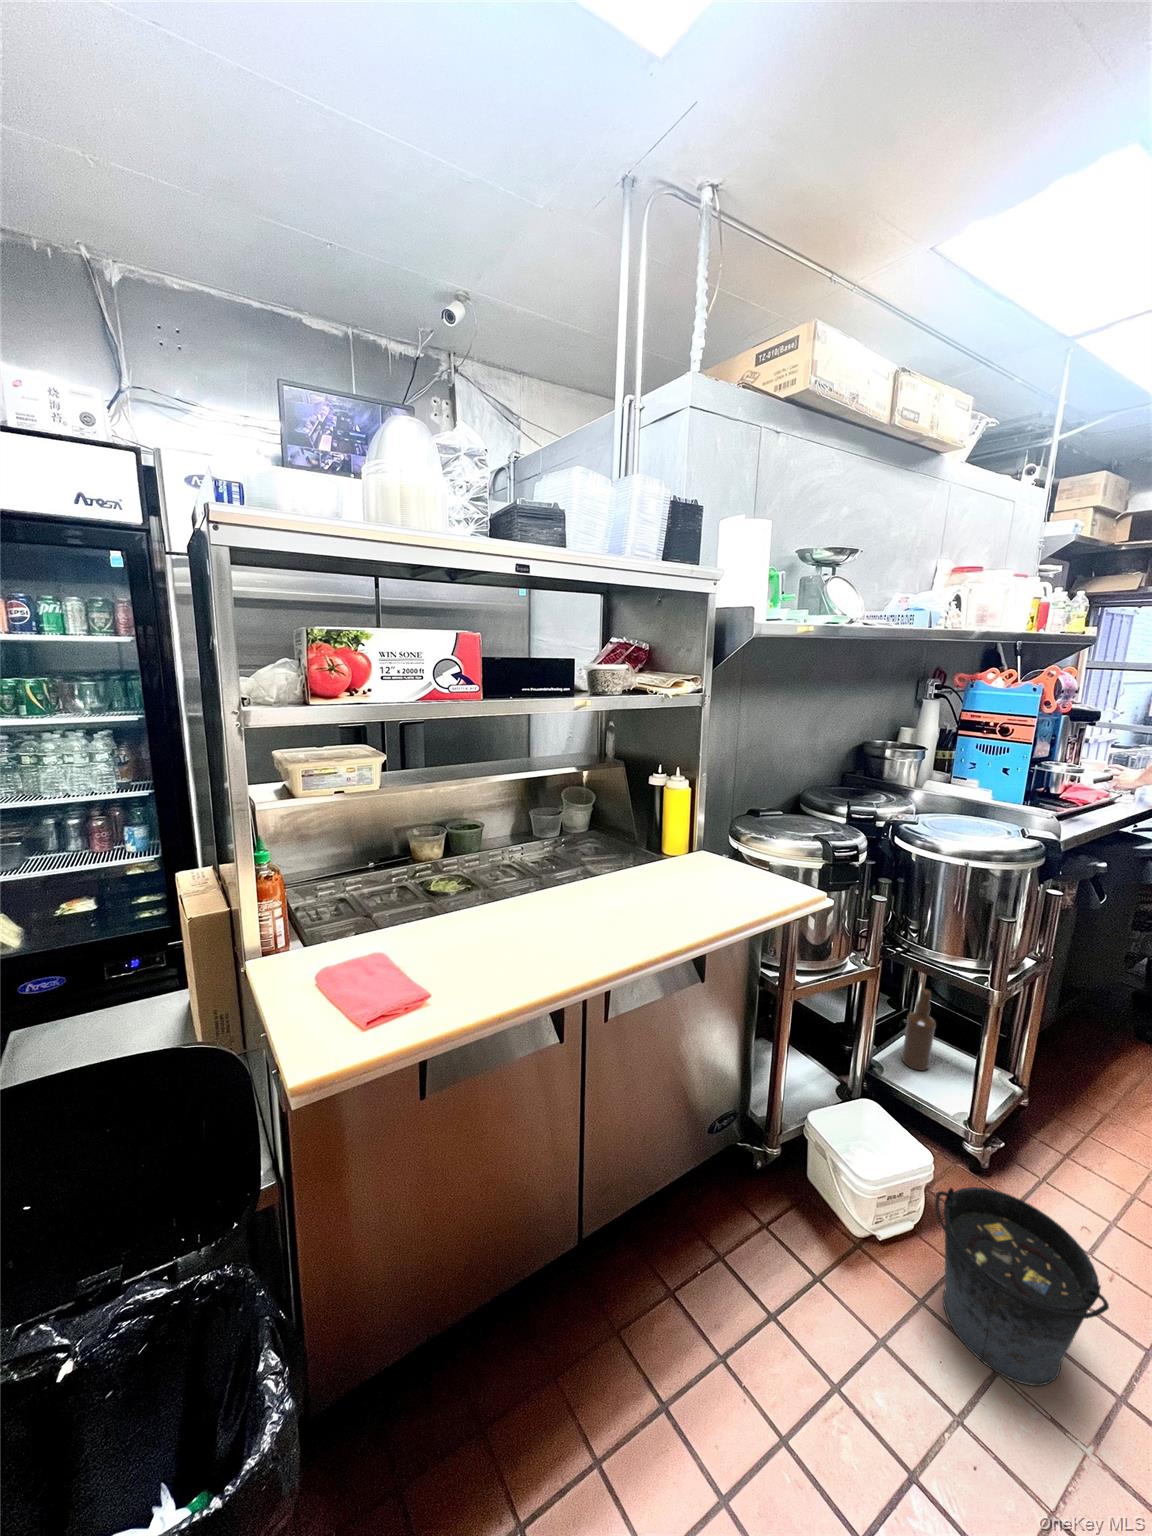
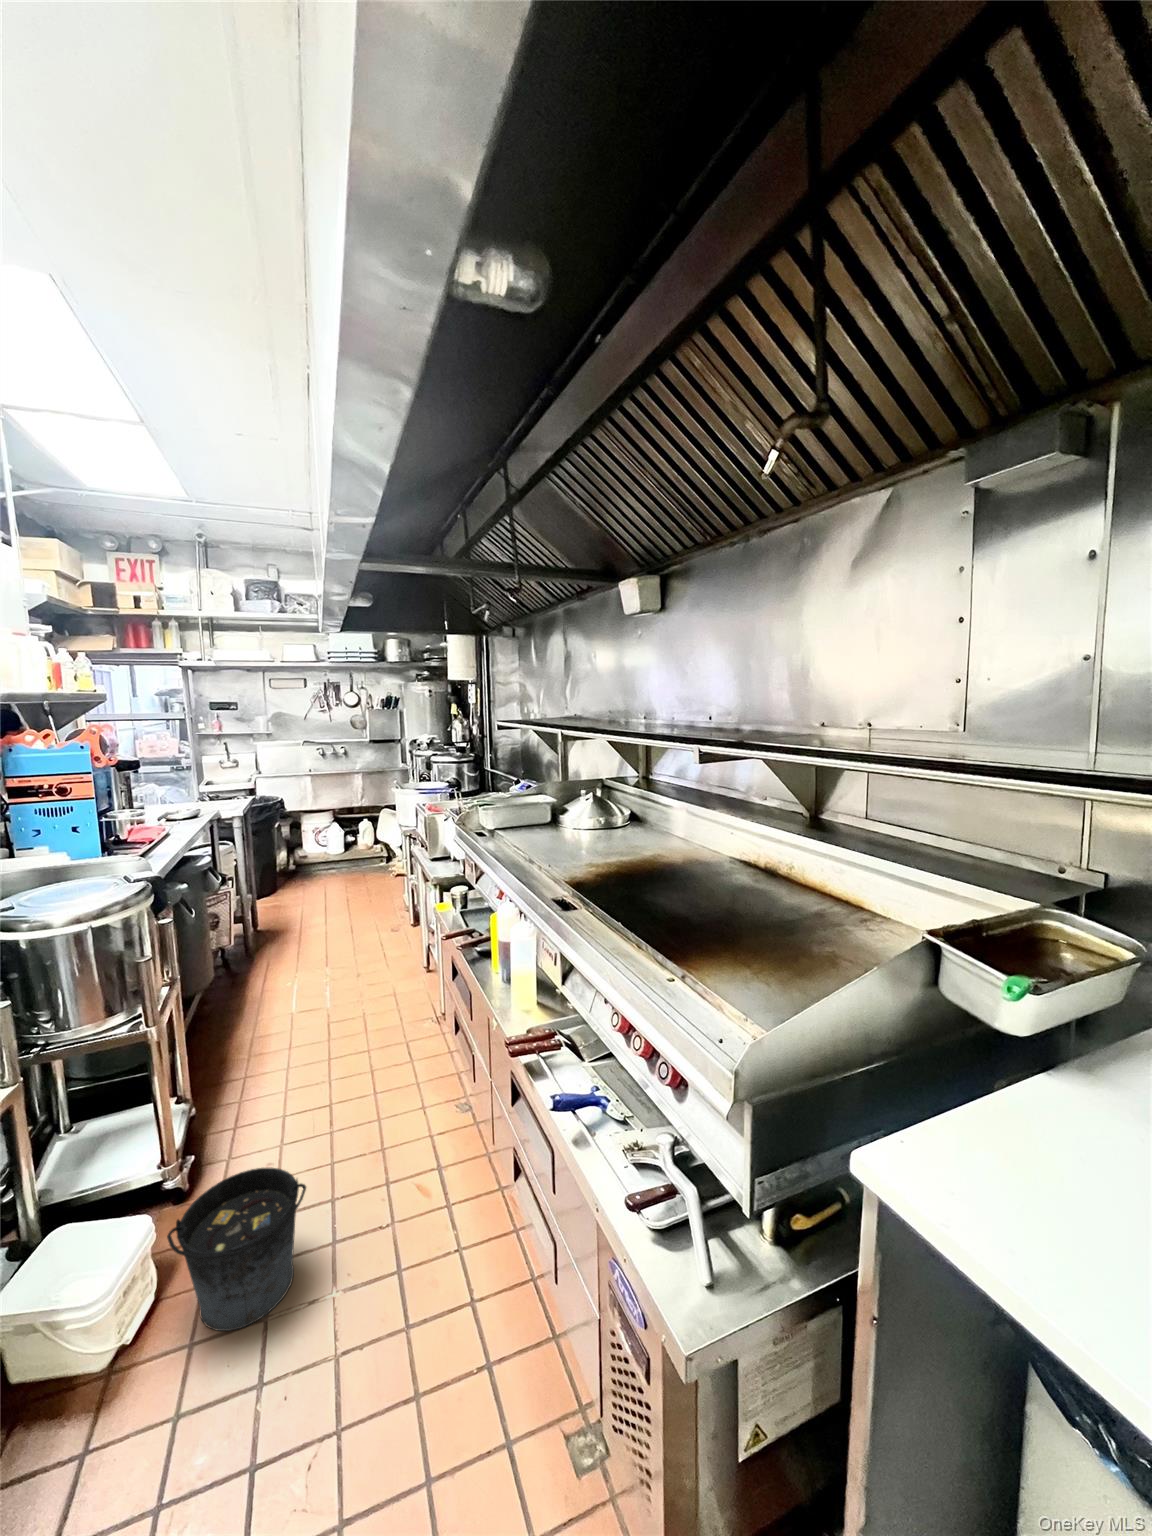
bottle: present [902,989,936,1070] -> none [64,1074,104,1167]

